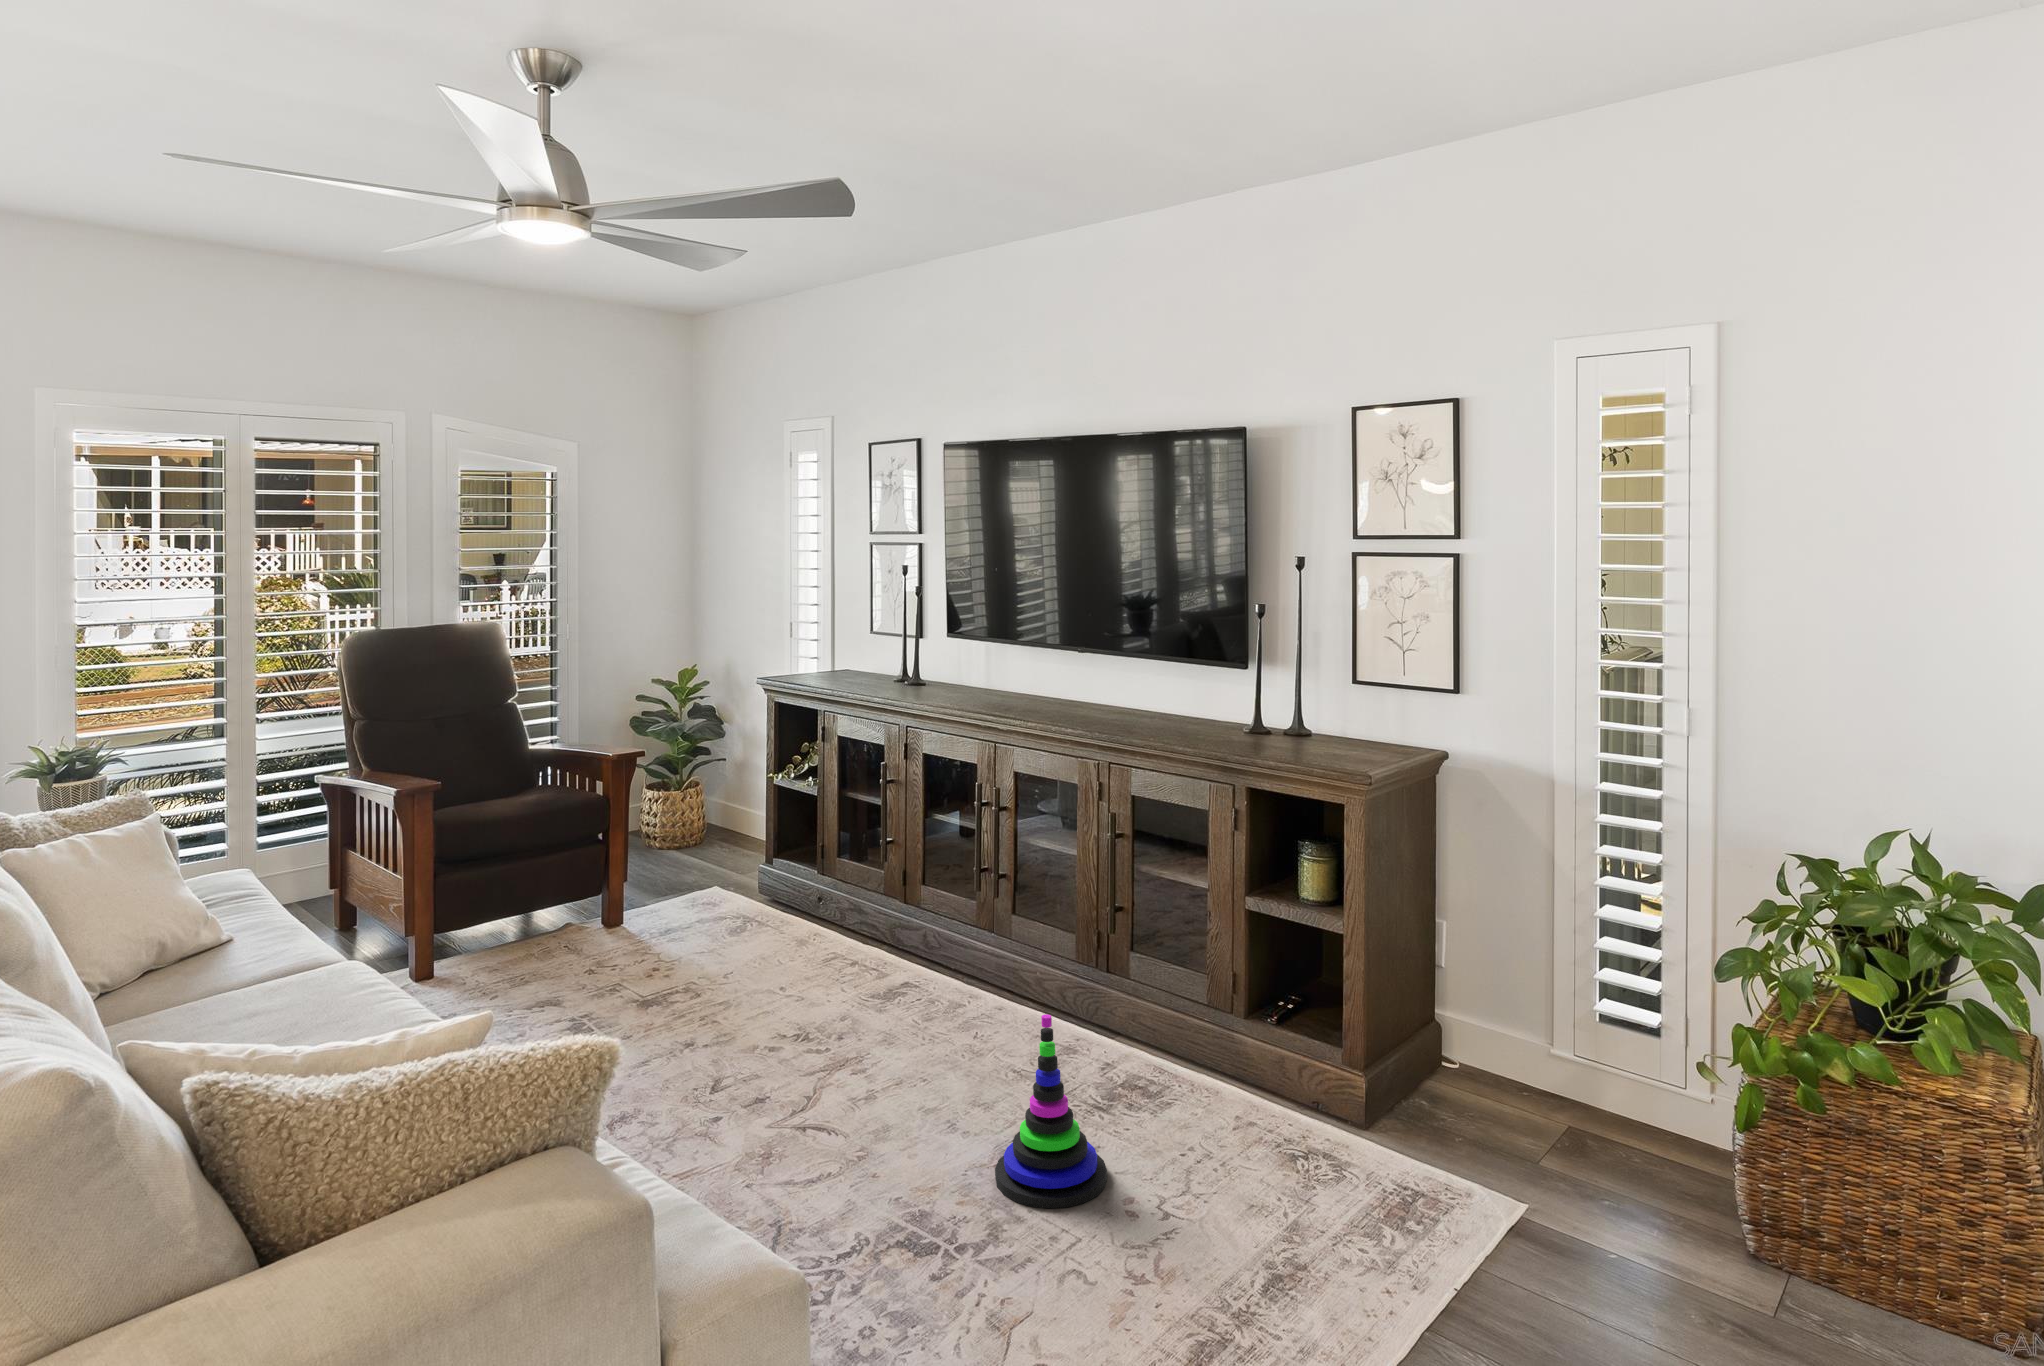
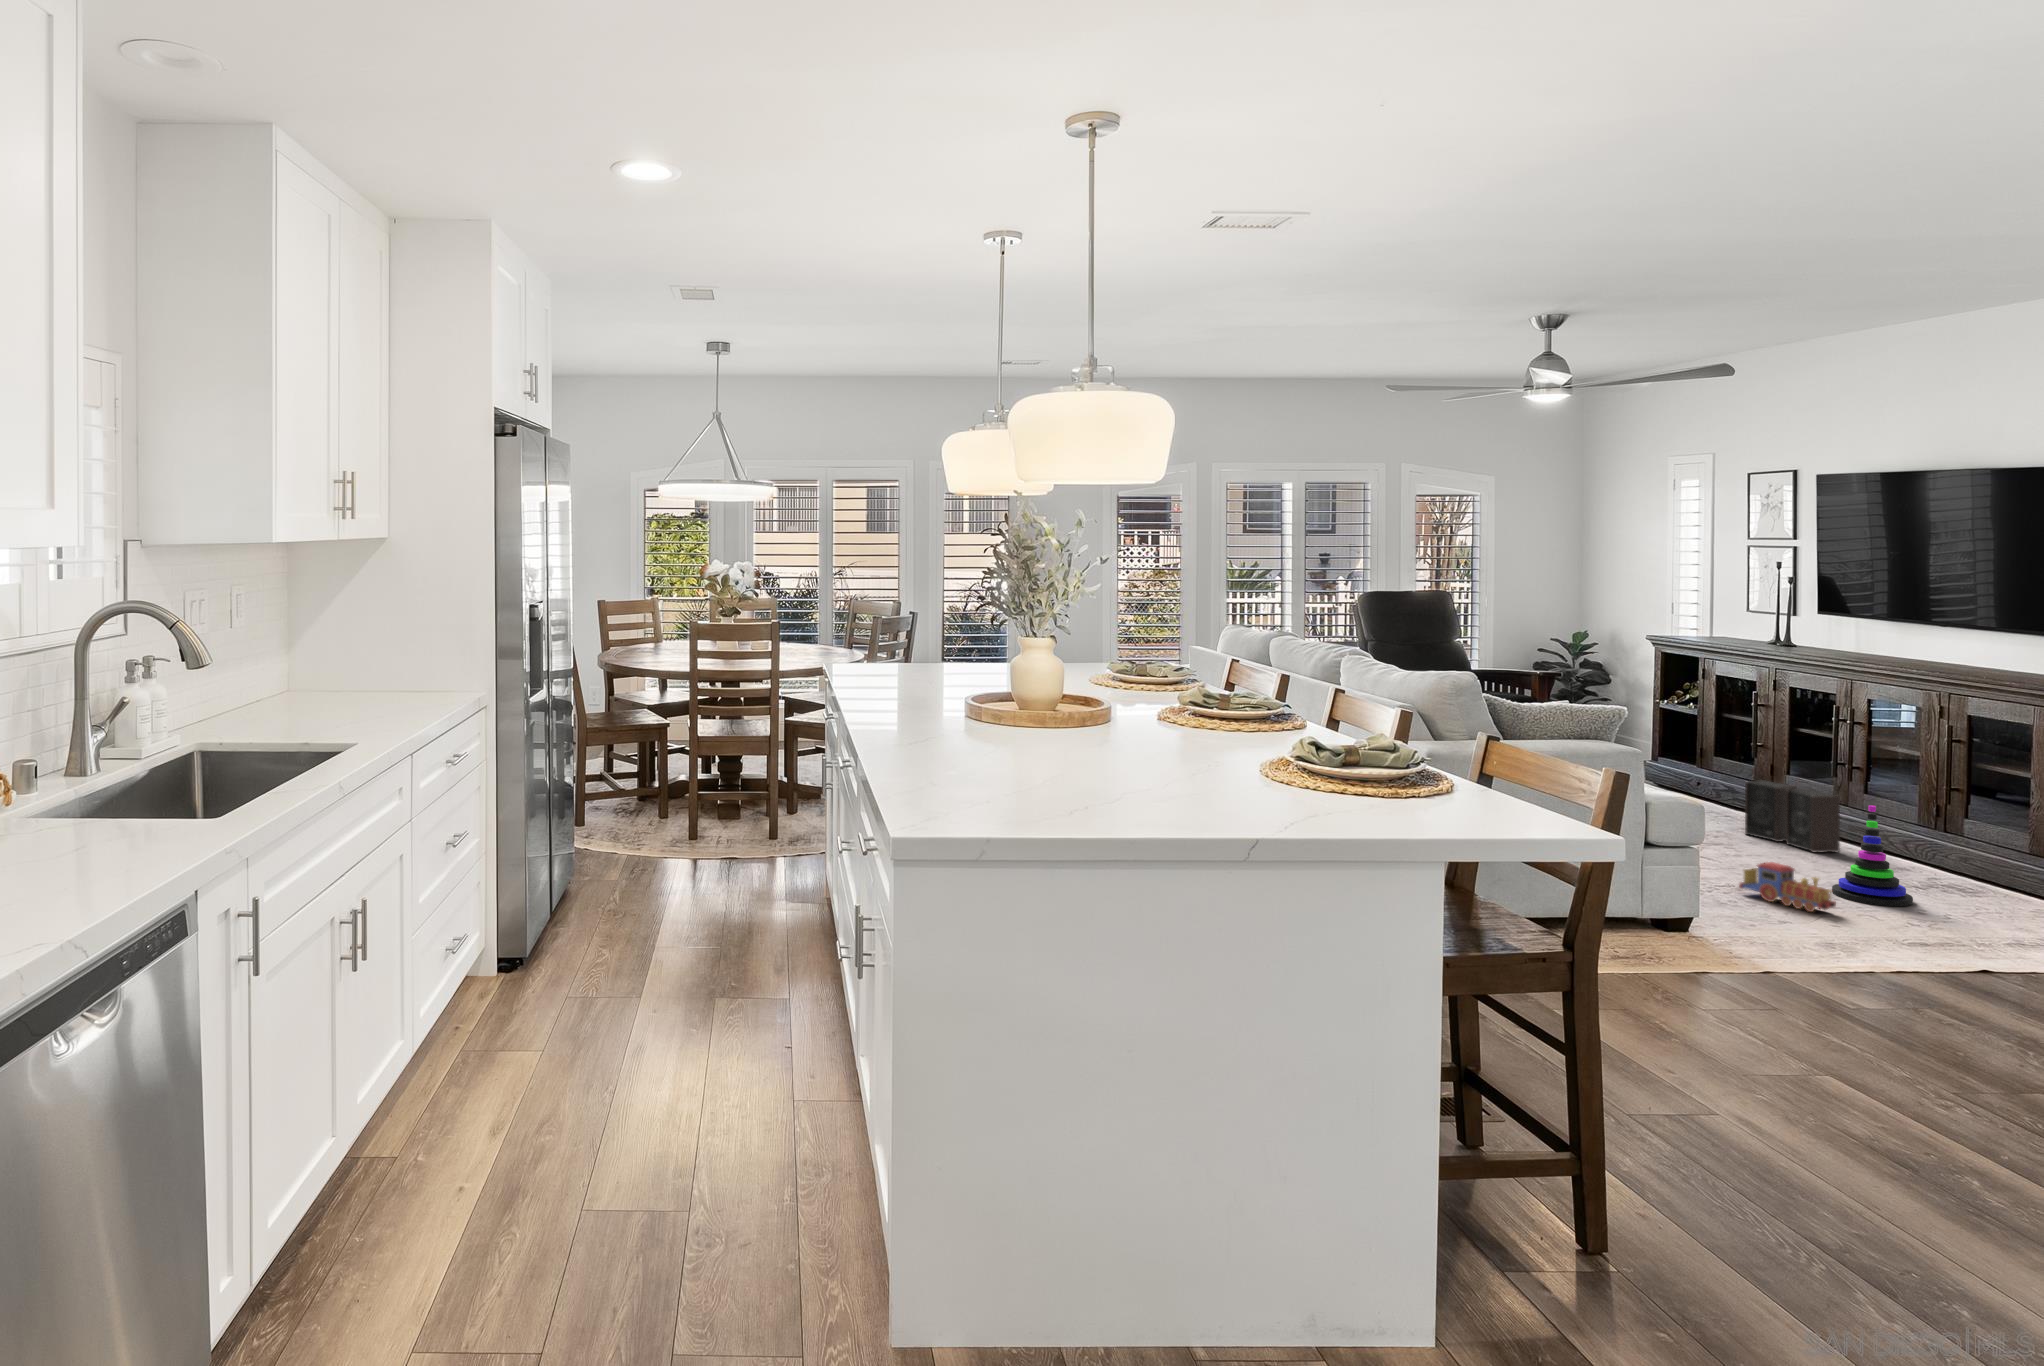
speaker: none [870,916,993,1040] -> present [1745,780,1840,853]
toy train: none [855,1184,1009,1299] -> present [1739,862,1836,912]

